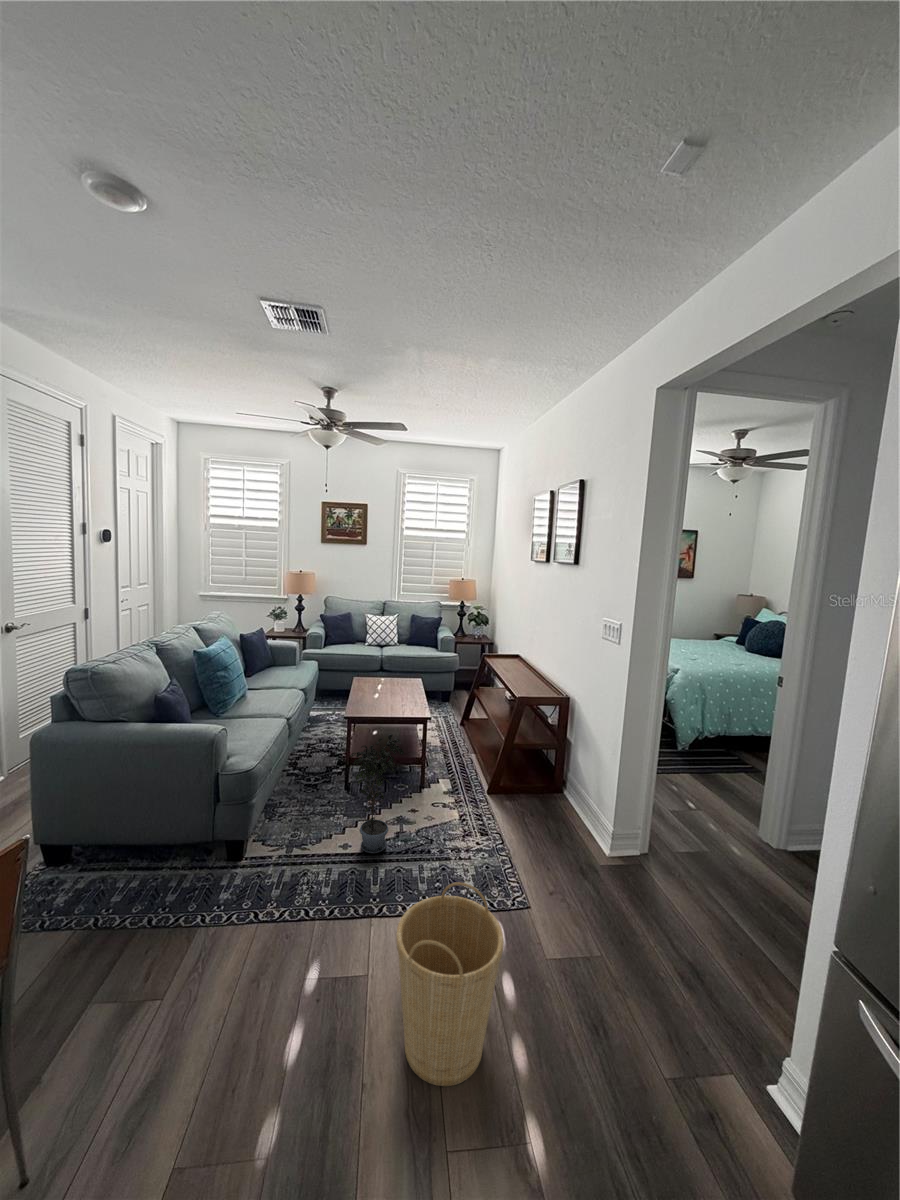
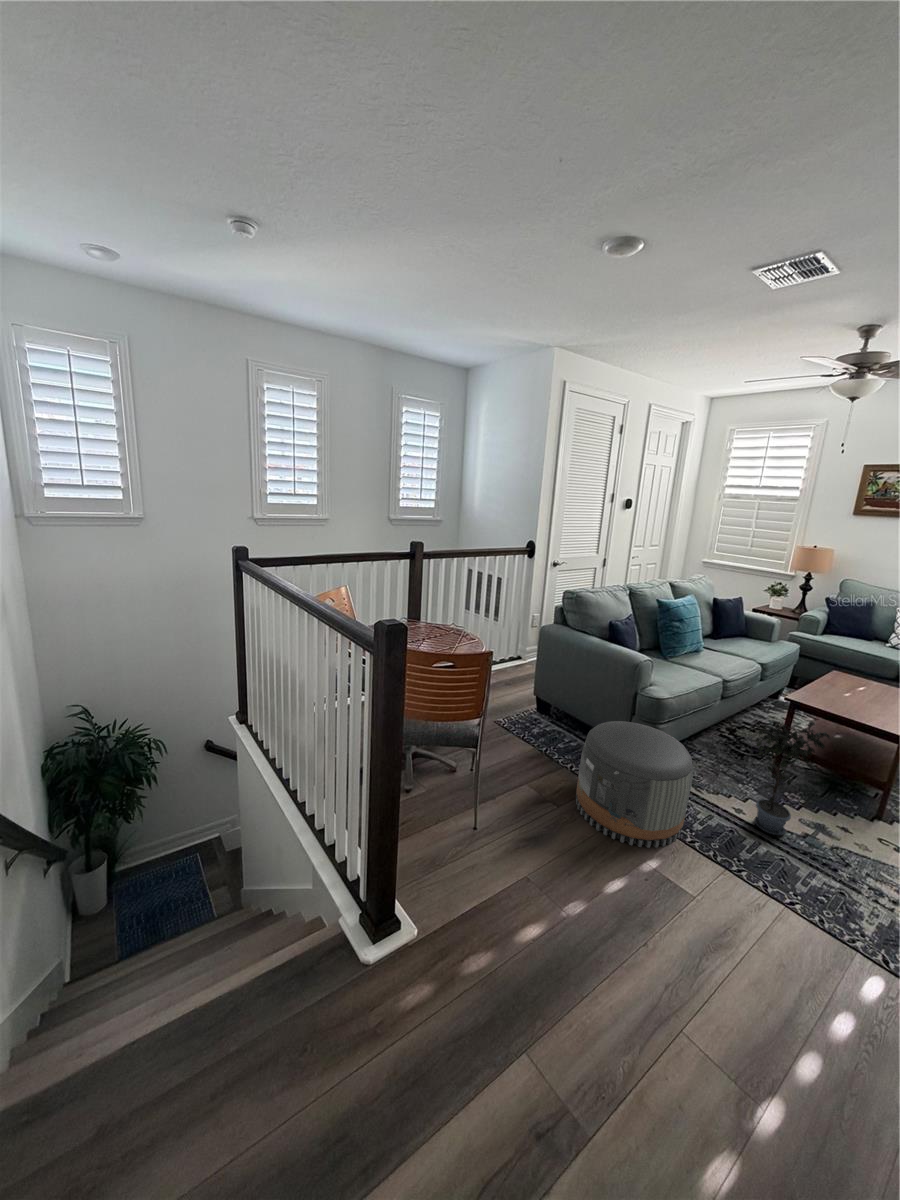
pouf: none [177,807,317,981] -> present [576,721,693,848]
basket: present [396,882,504,1086] -> none [691,858,824,1037]

